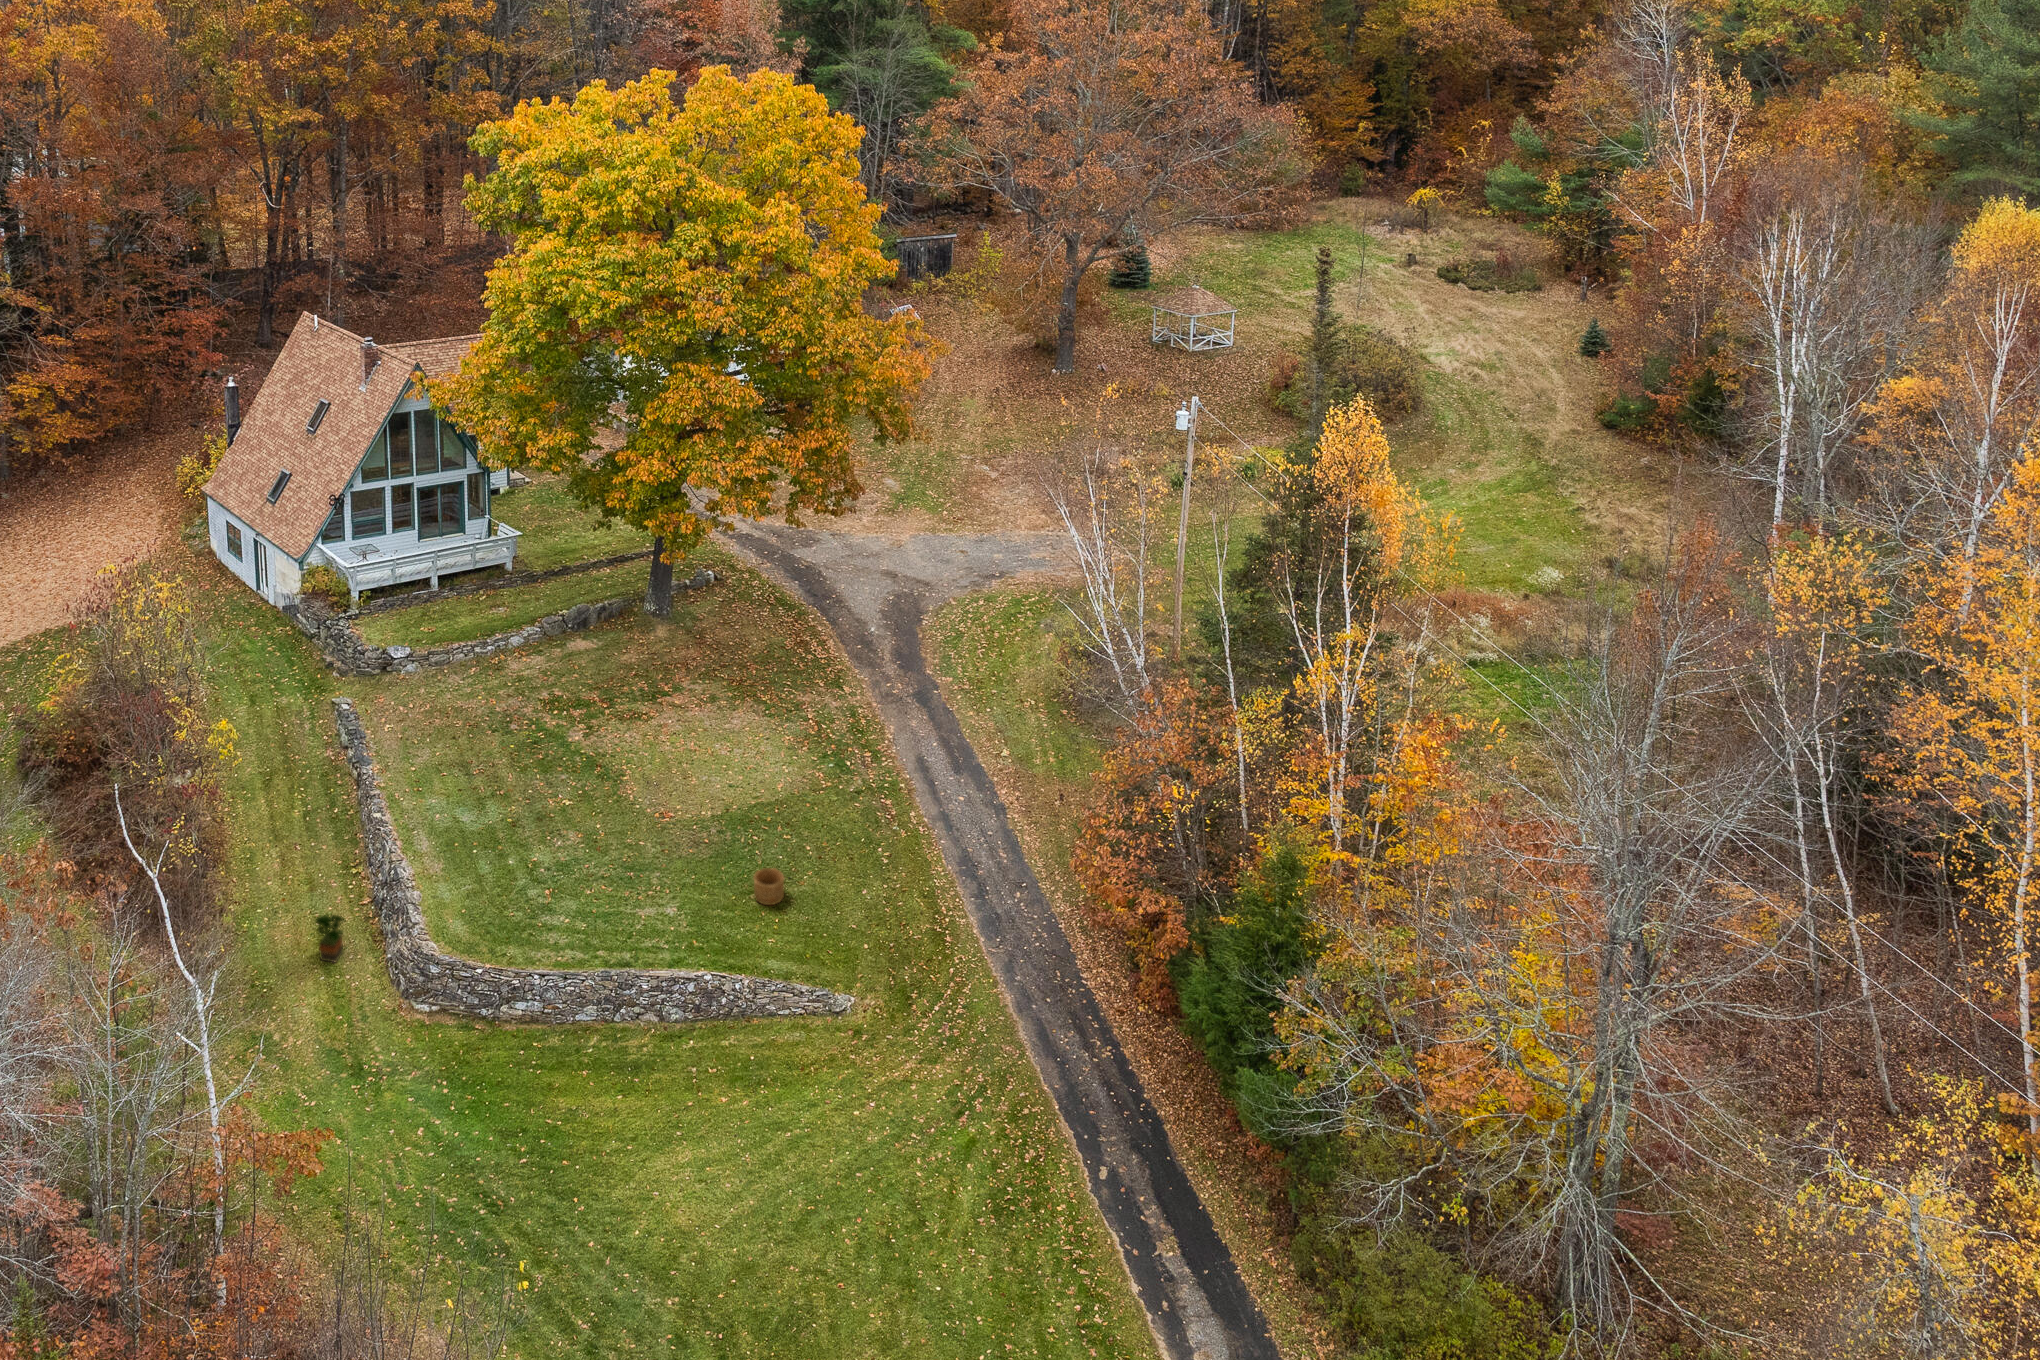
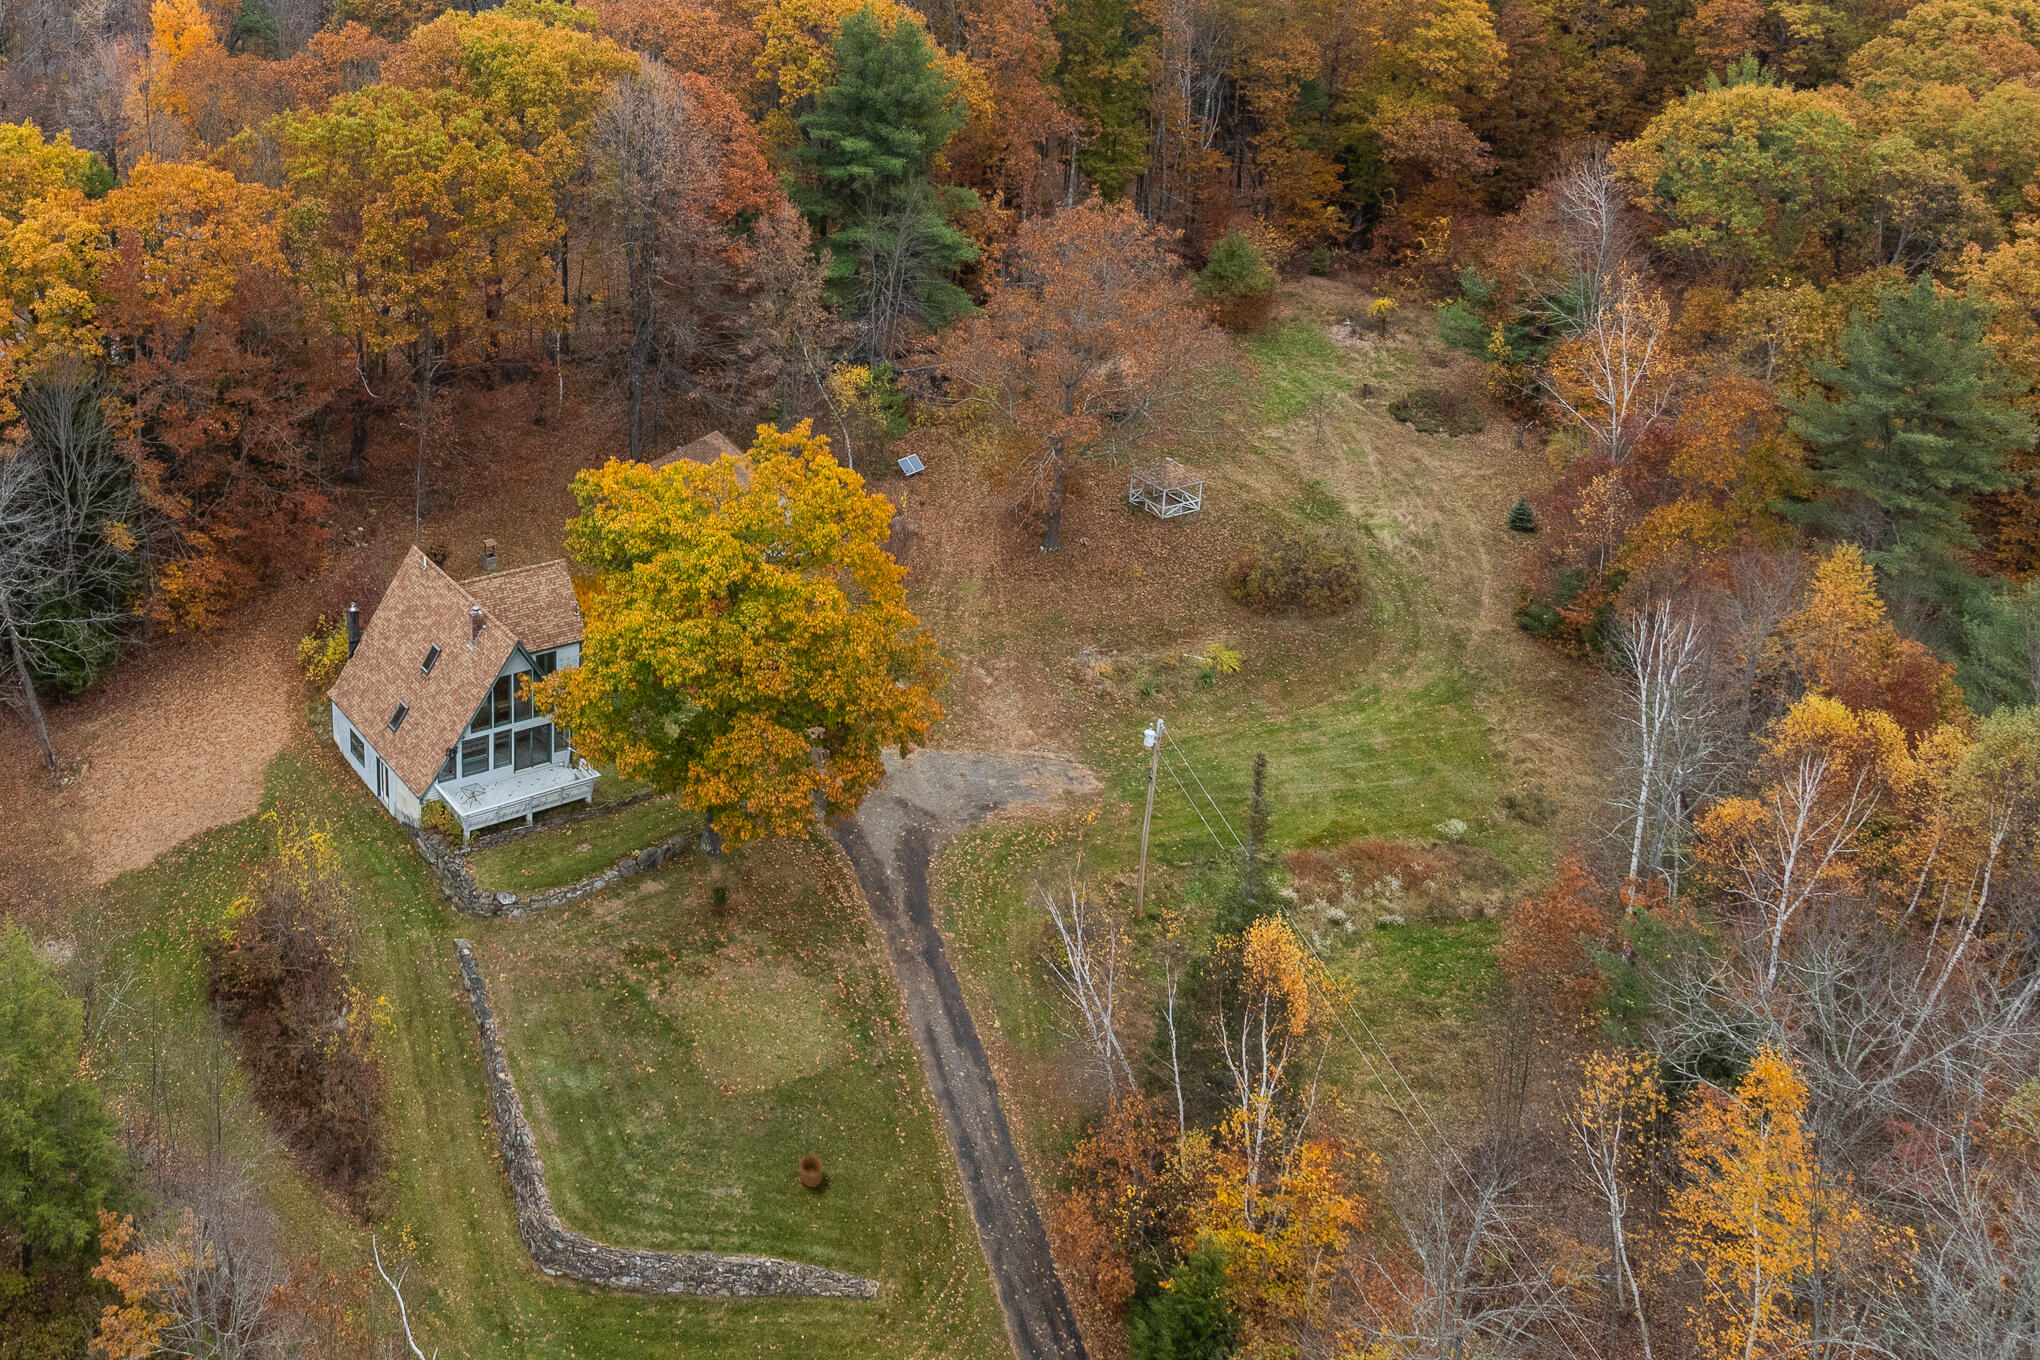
potted tree: present [316,915,346,962] -> present [711,887,729,915]

